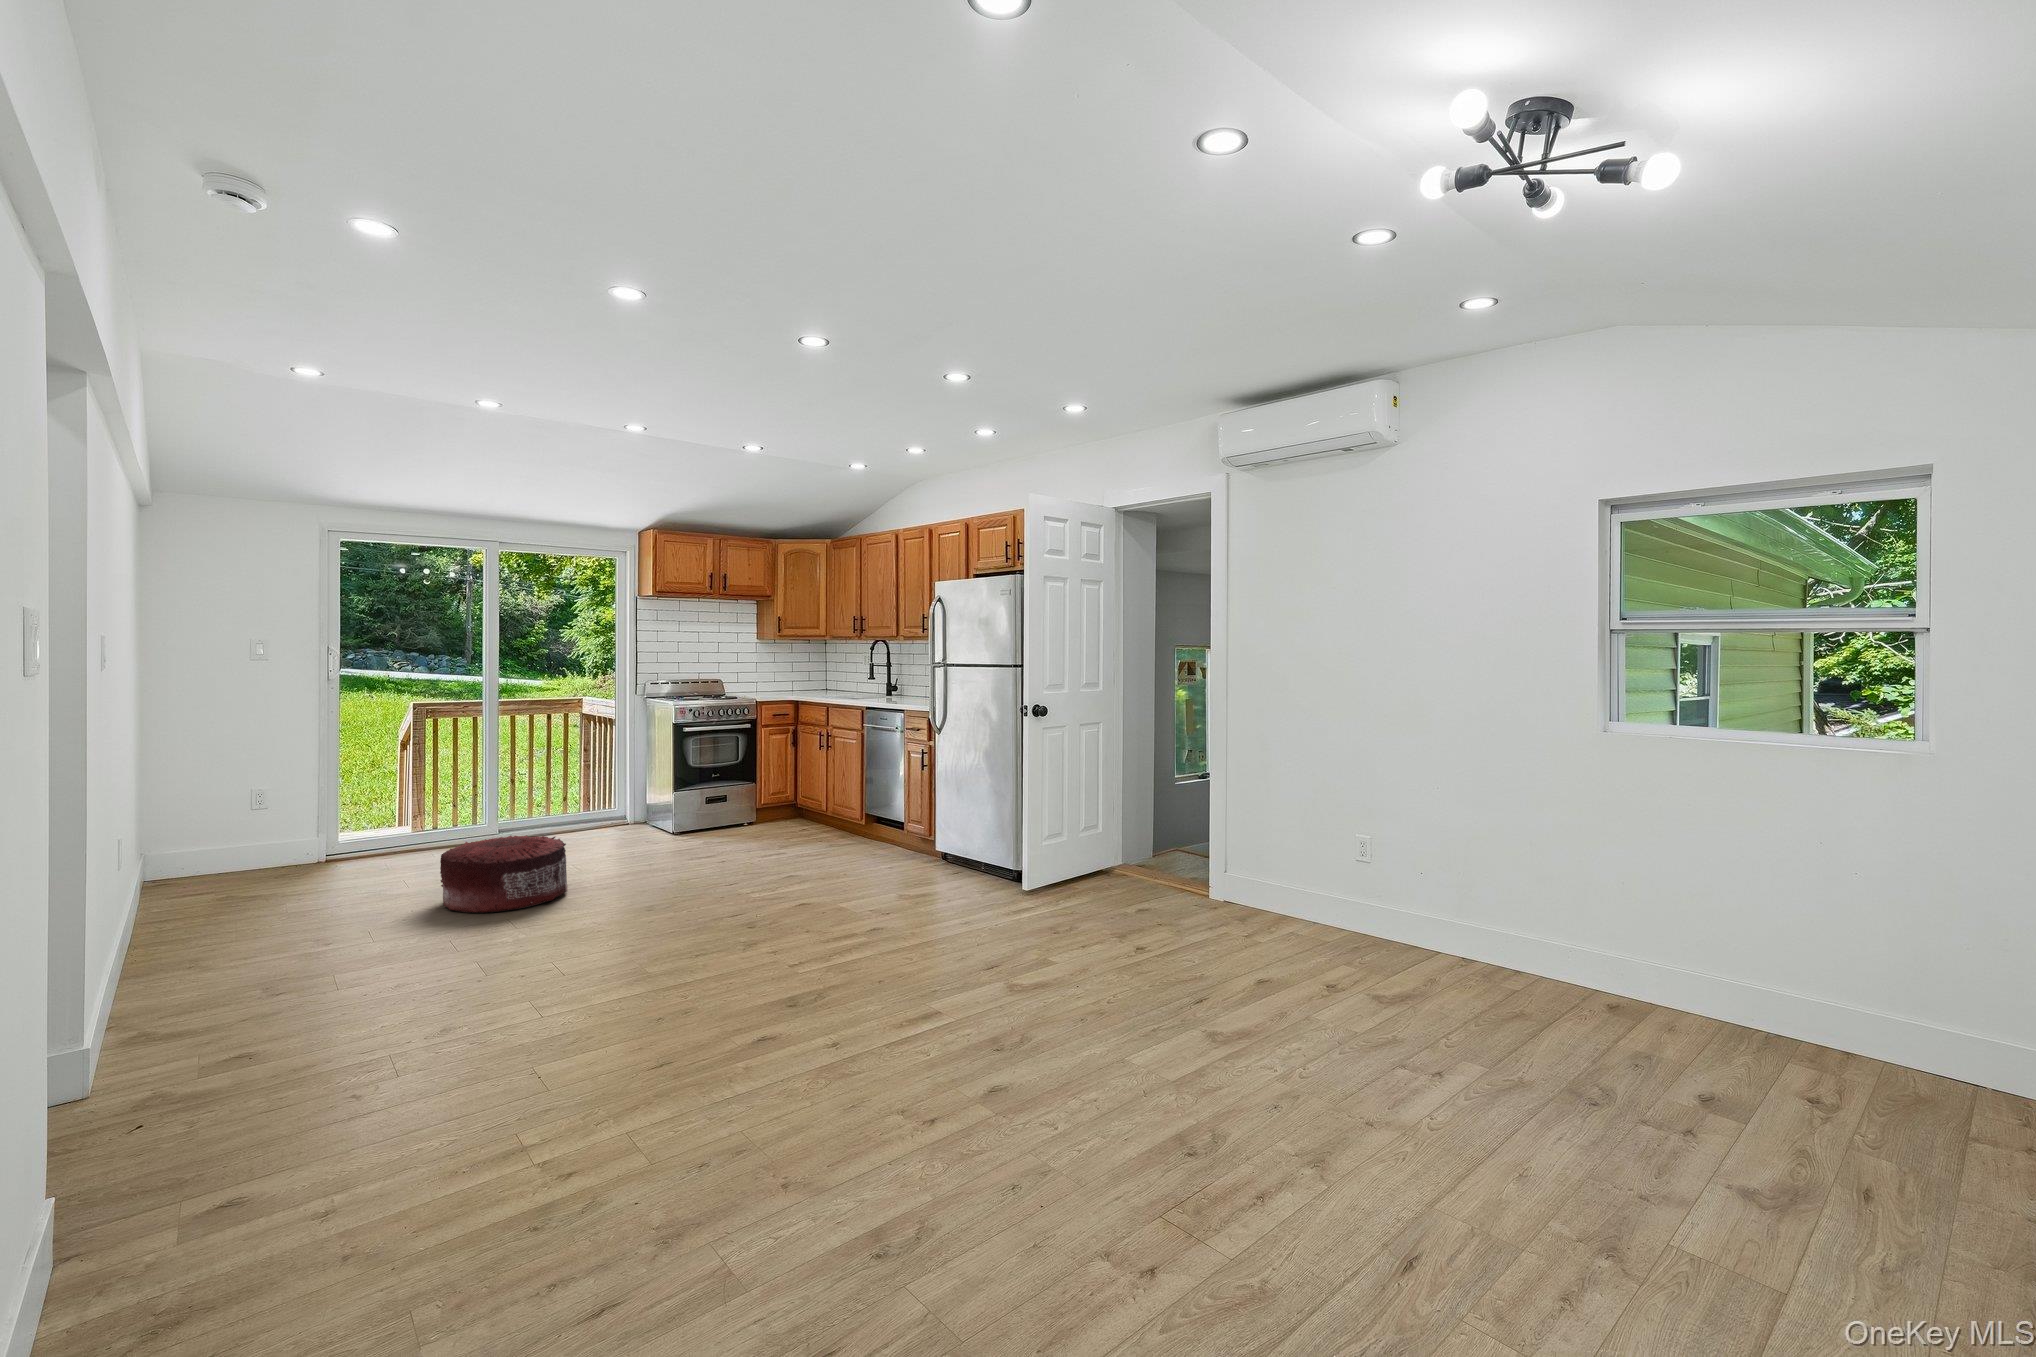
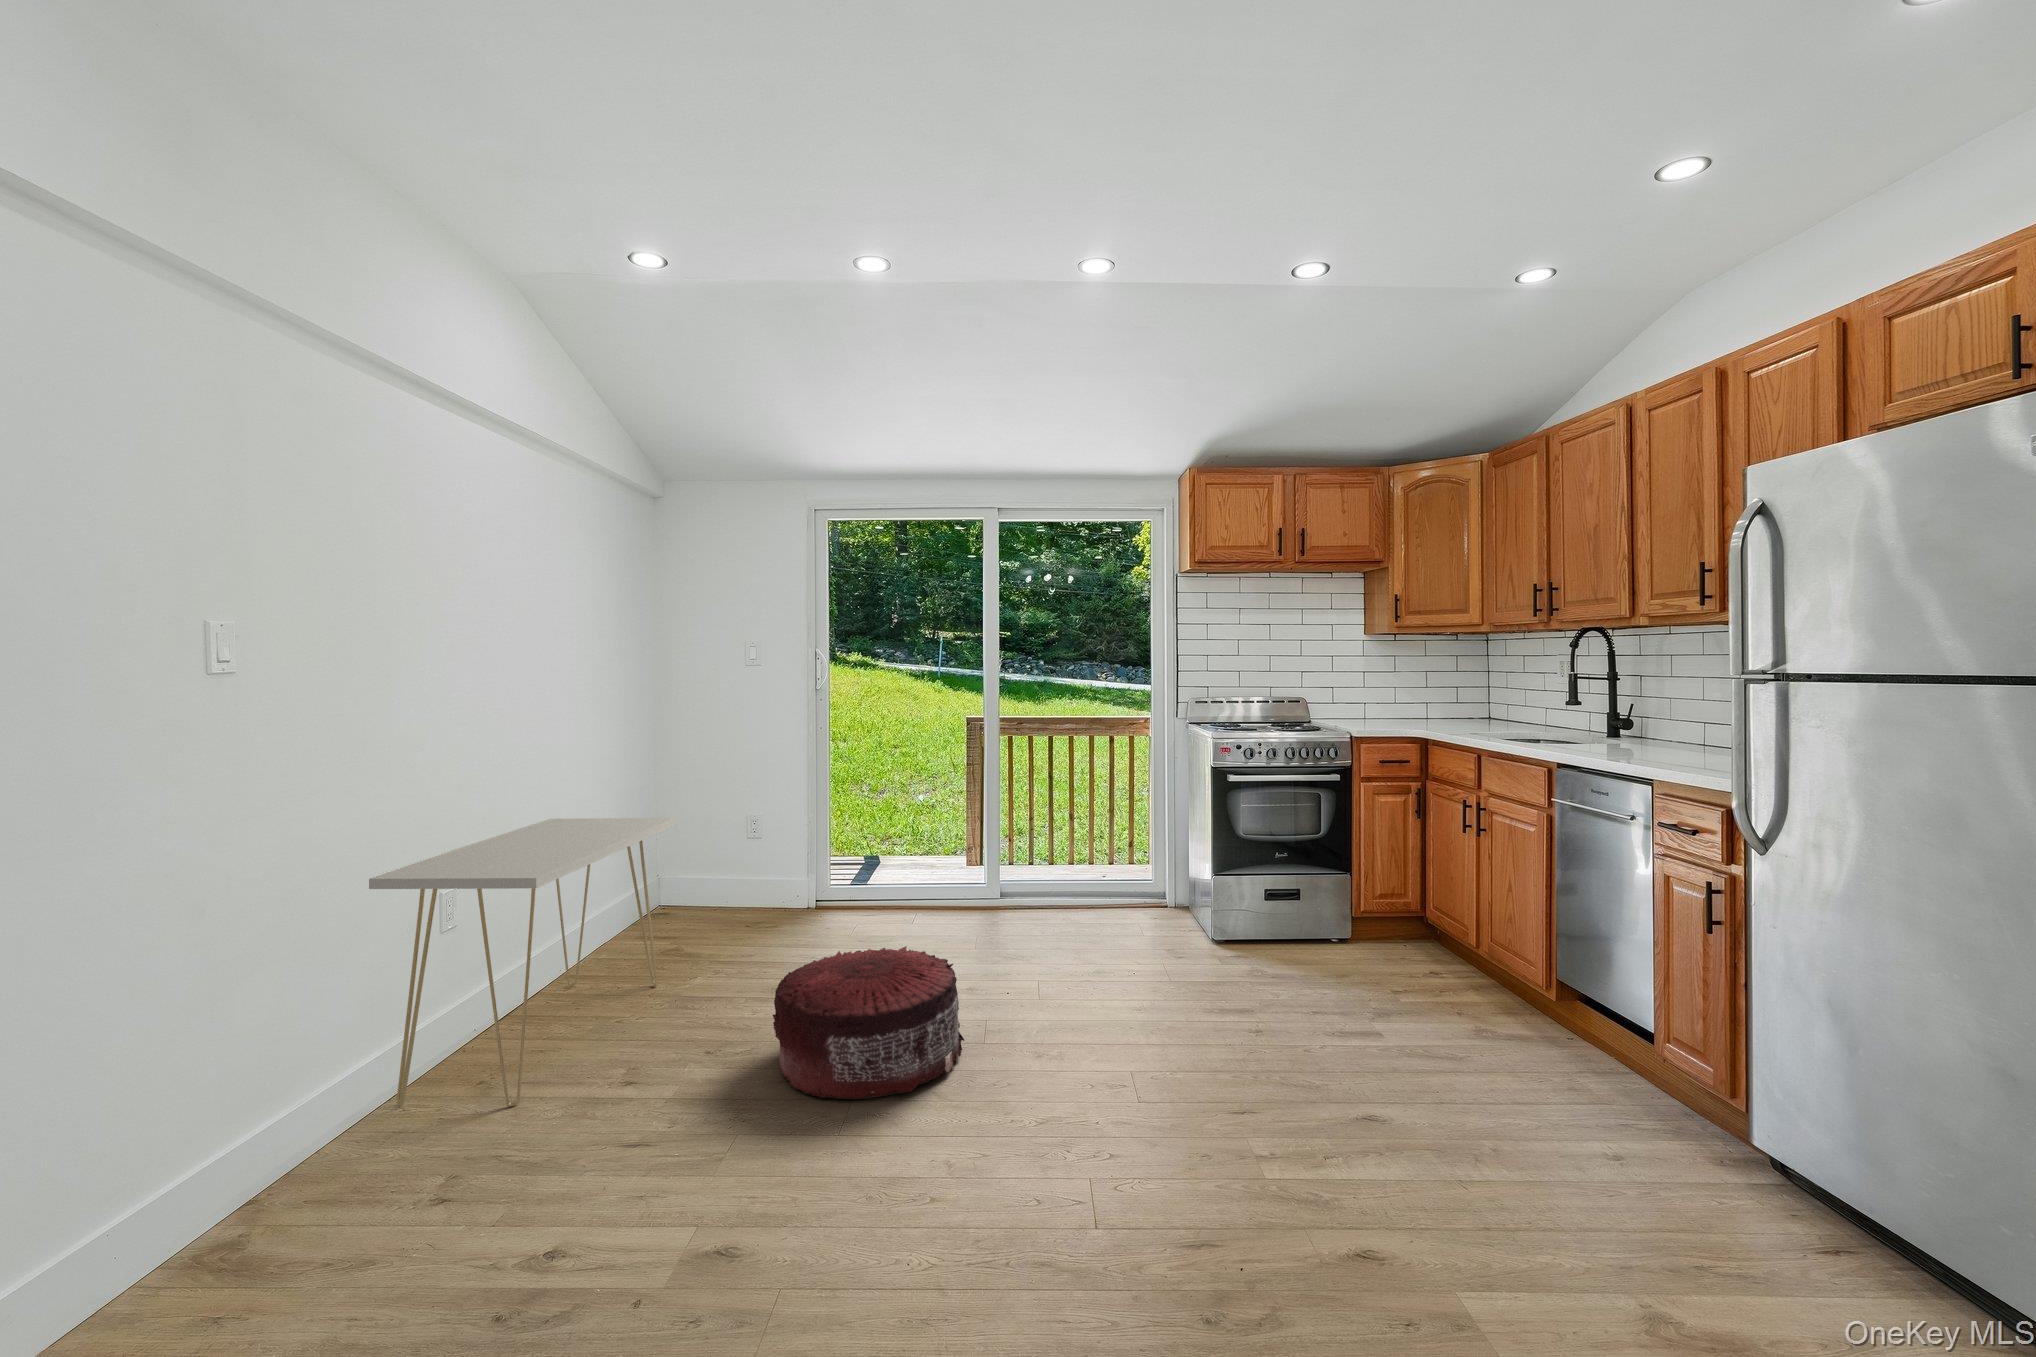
console table: none [129,772,290,969] -> present [369,818,675,1107]

